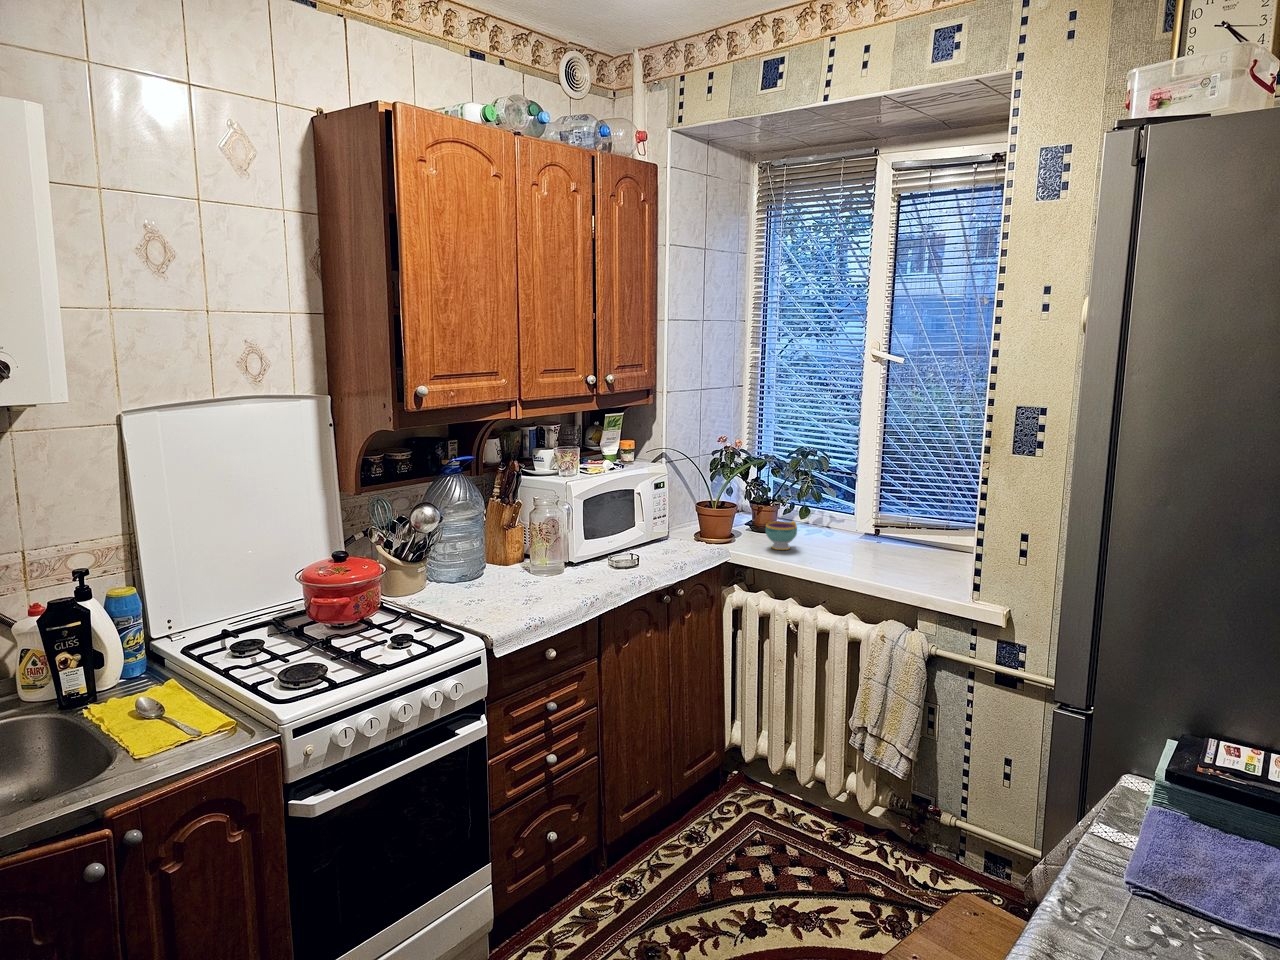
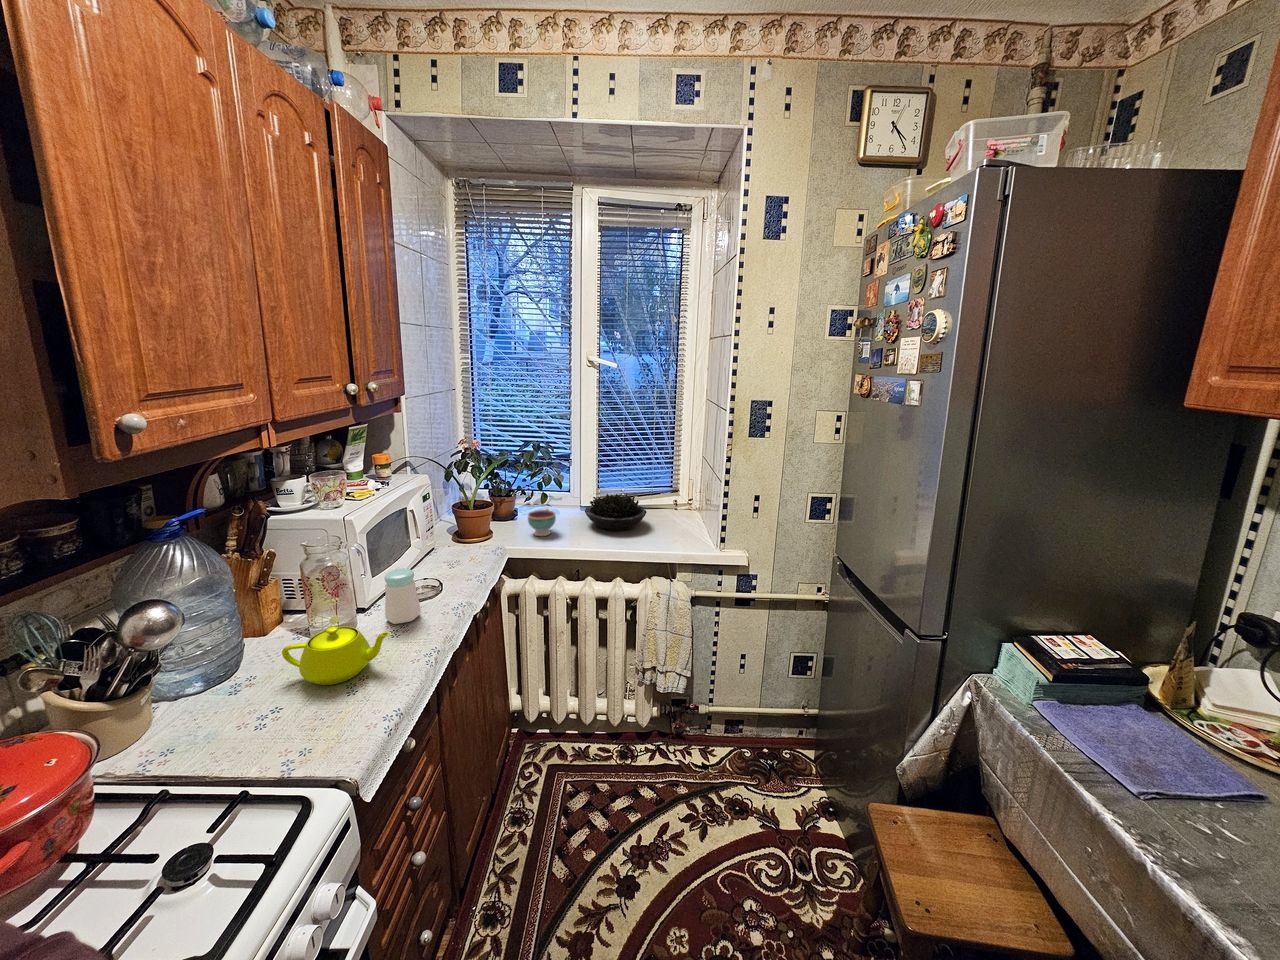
succulent plant: none [837,515,917,561] -> present [585,494,646,530]
salt shaker: none [578,532,604,577] -> present [384,569,421,624]
teapot: none [495,554,558,595] -> present [282,626,391,685]

